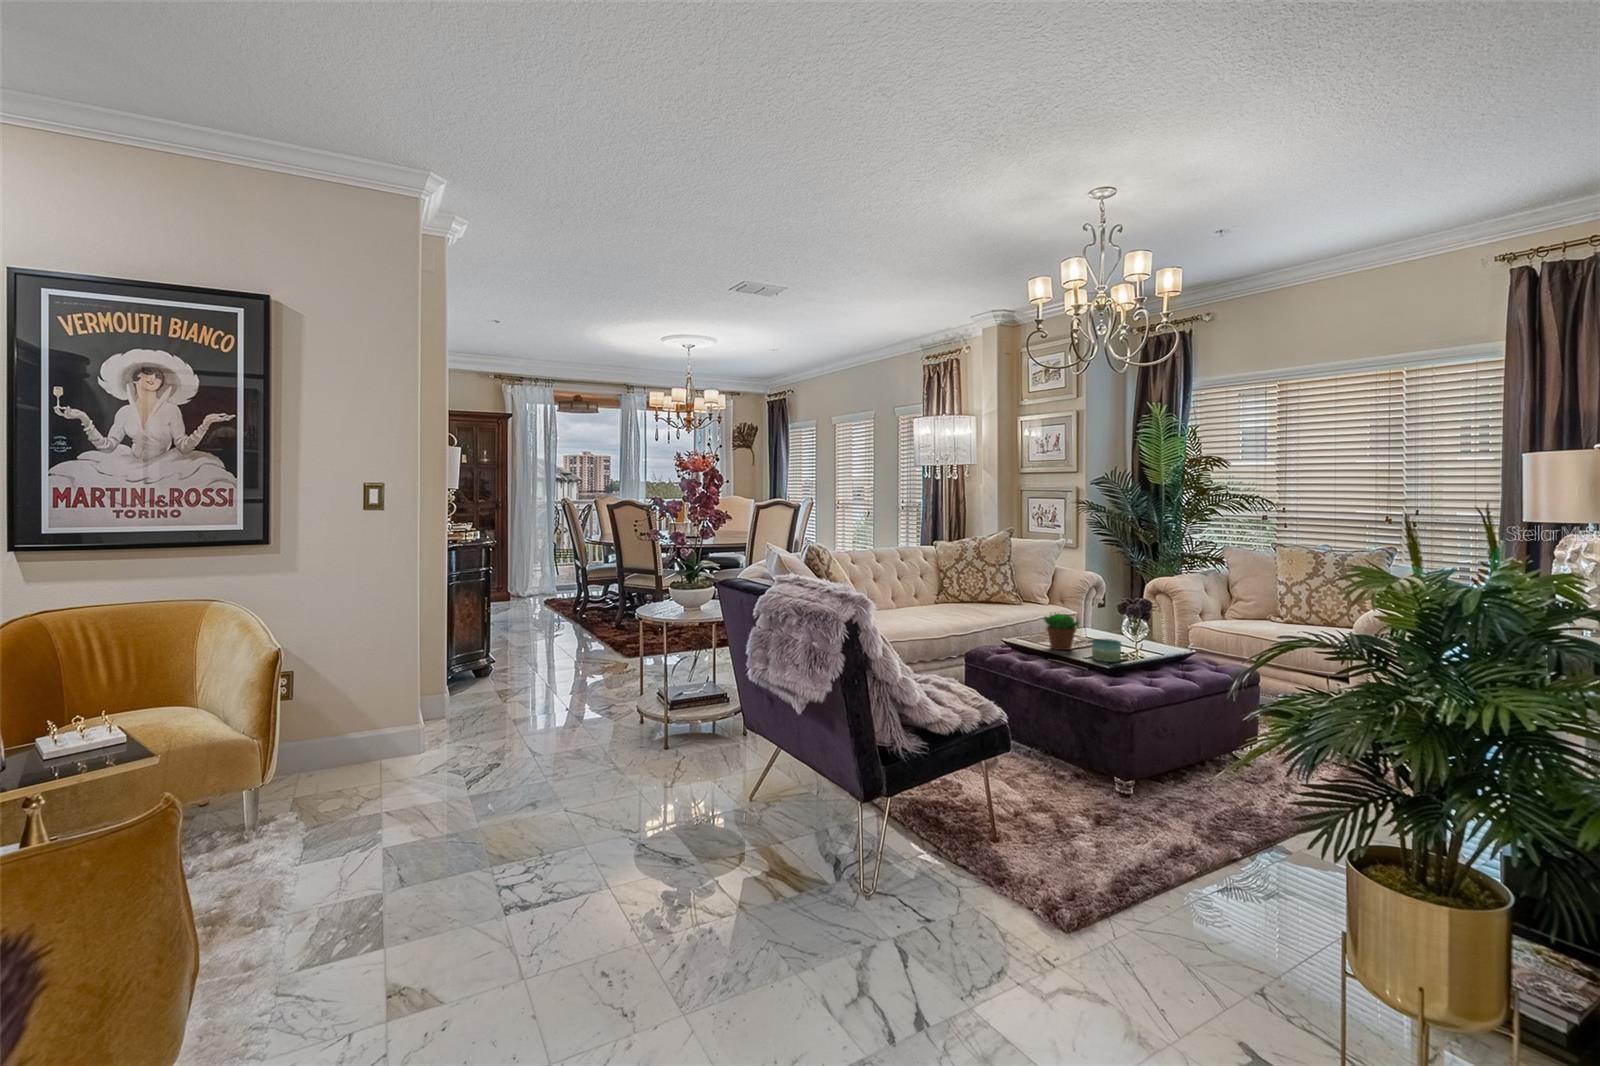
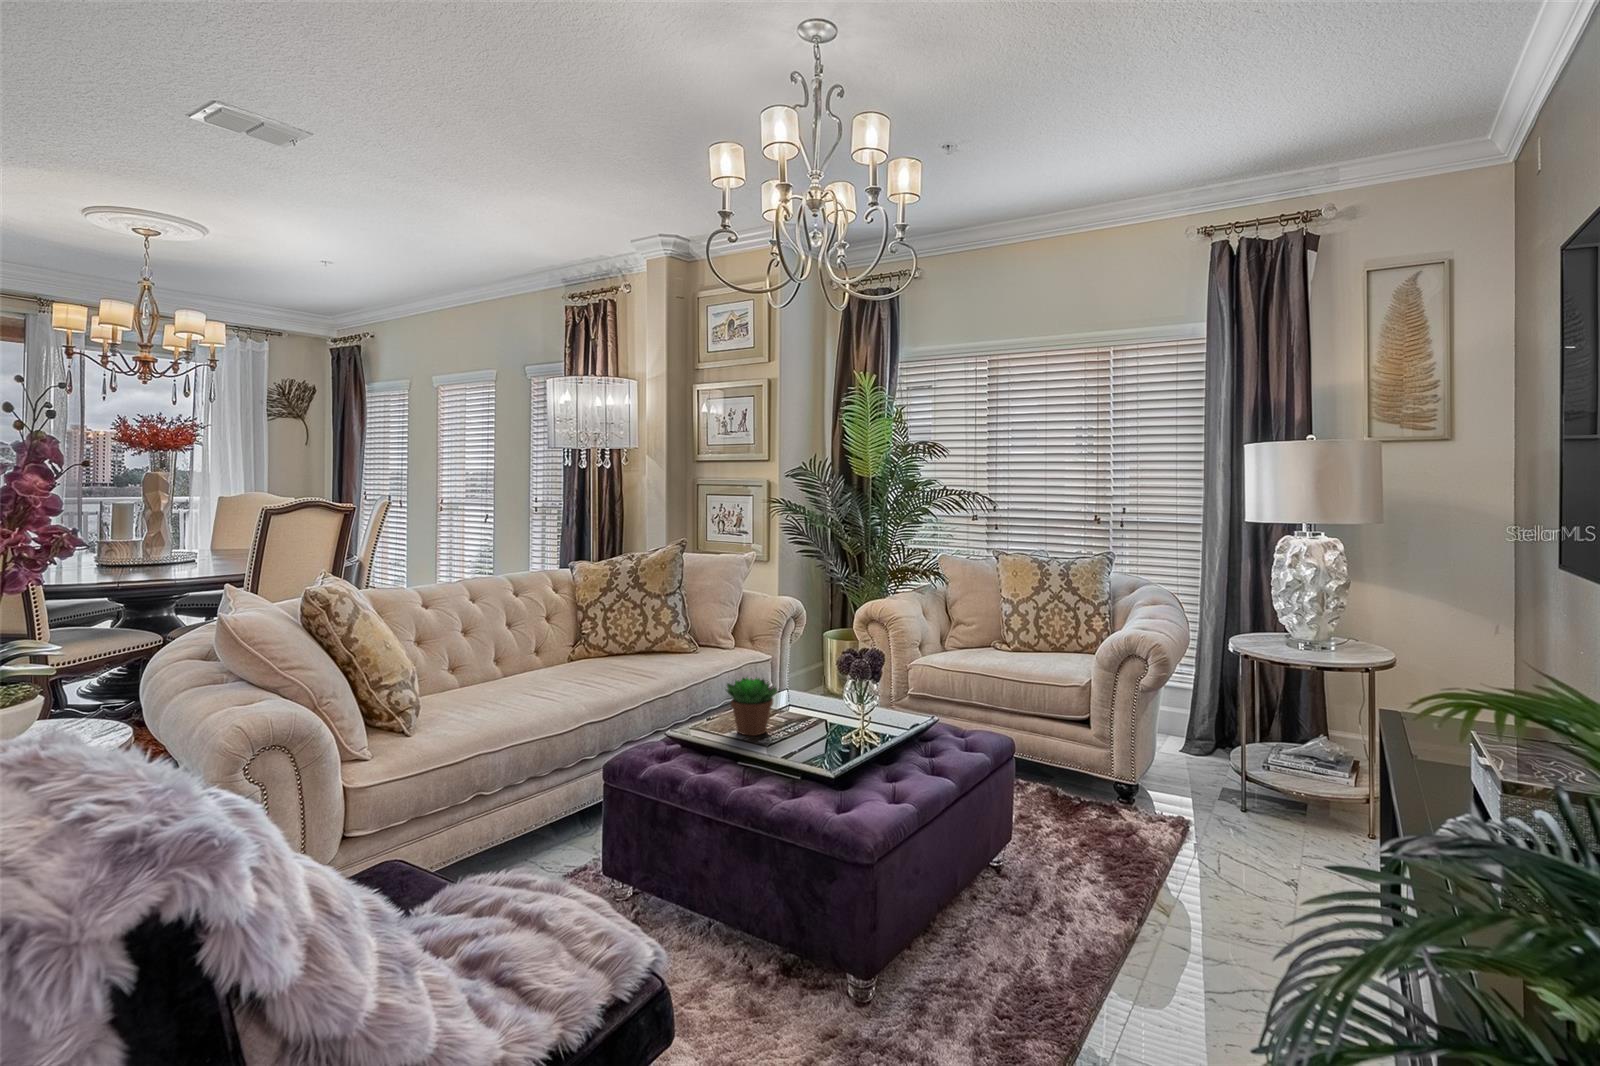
candle: present [1092,639,1121,662] -> none [797,714,837,752]

